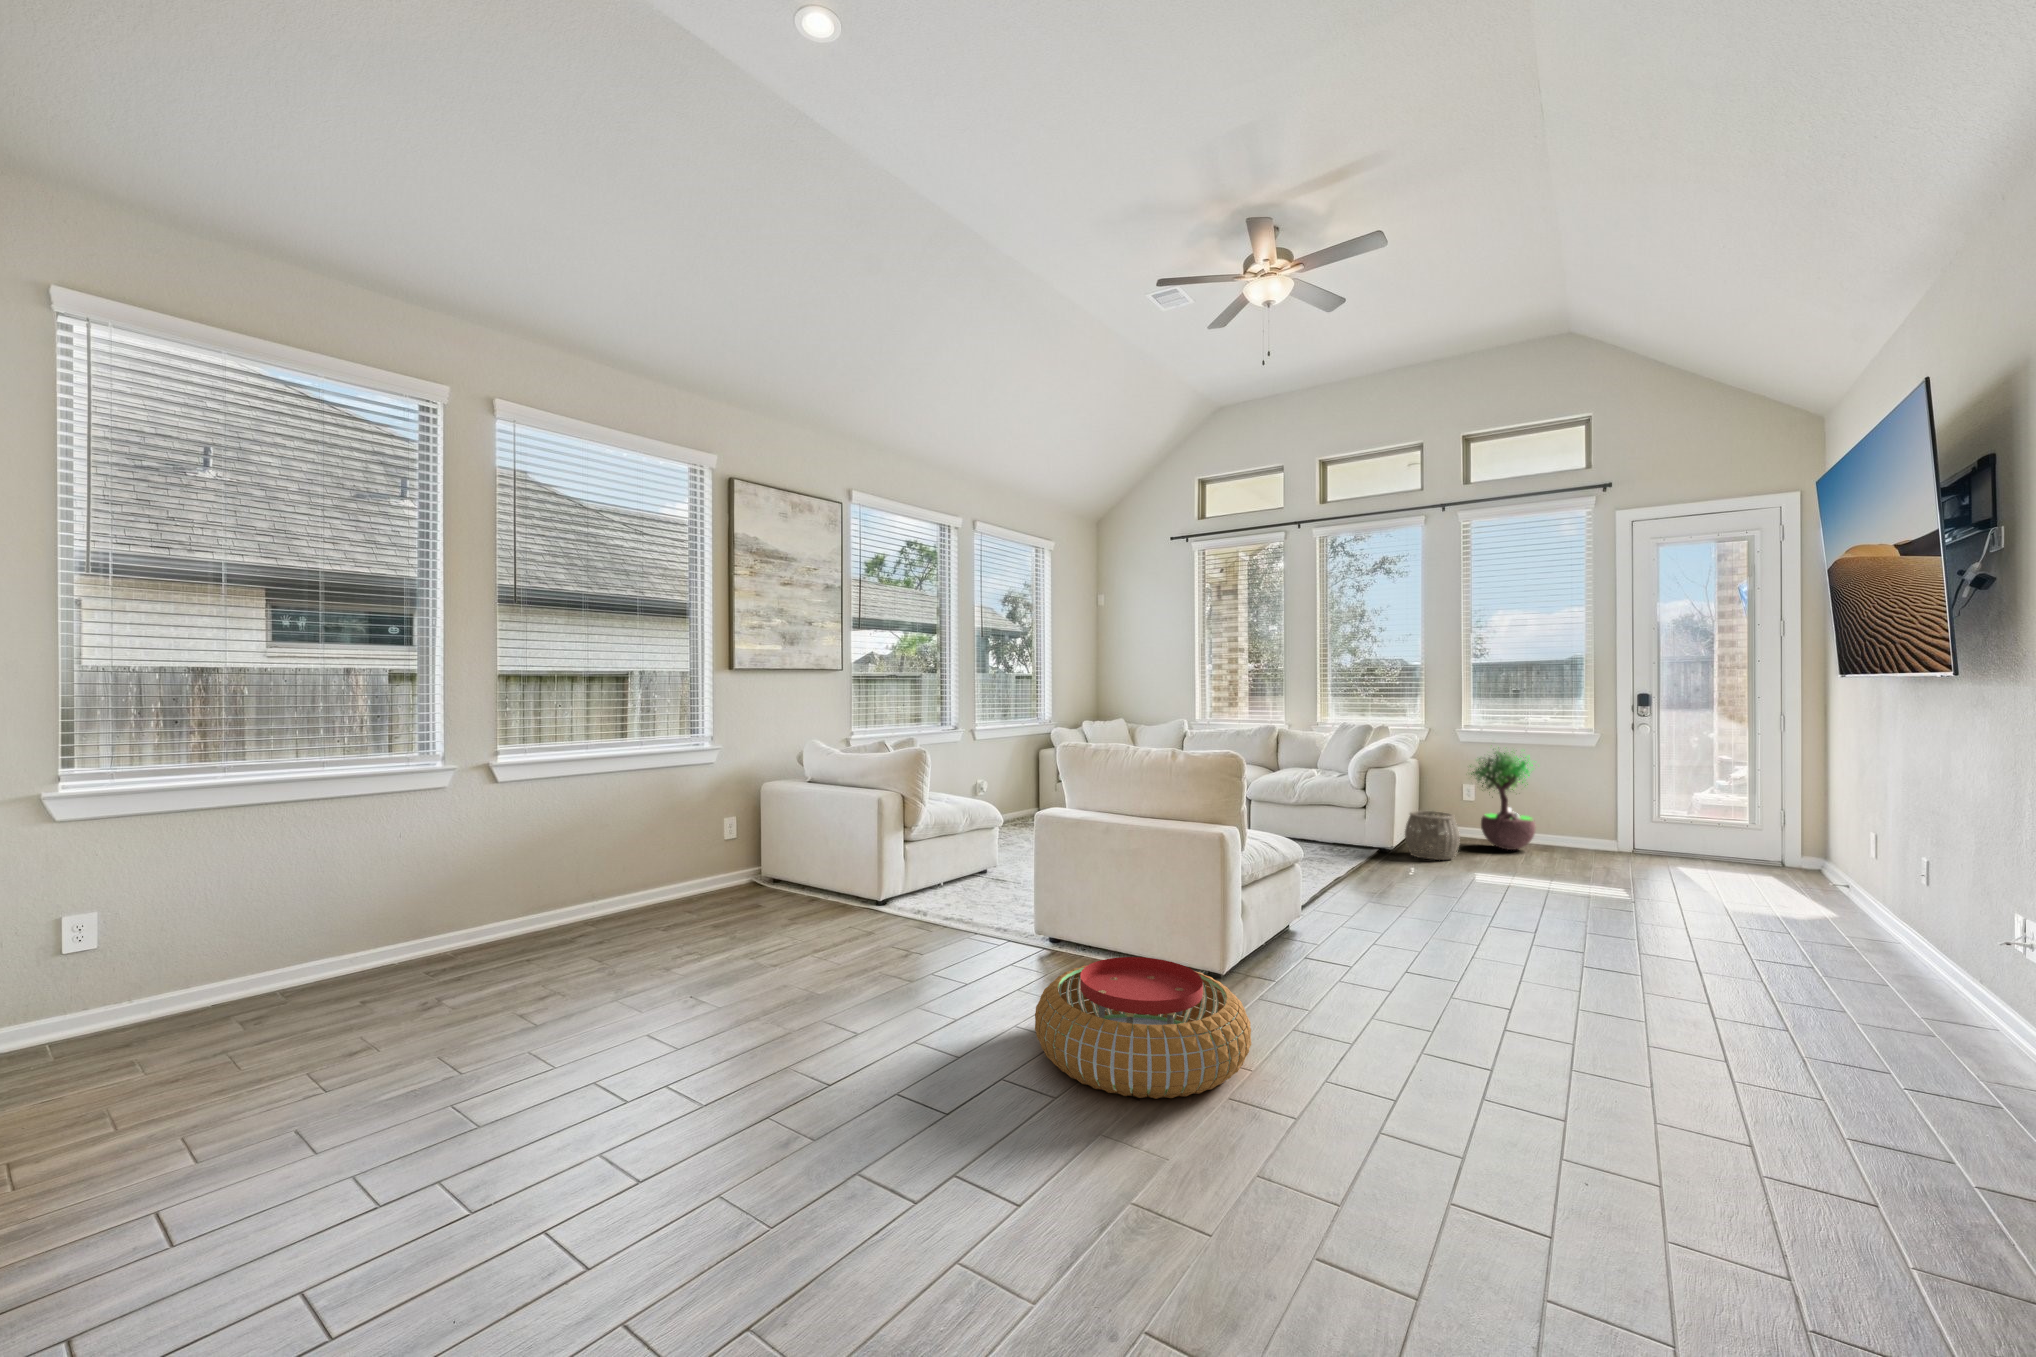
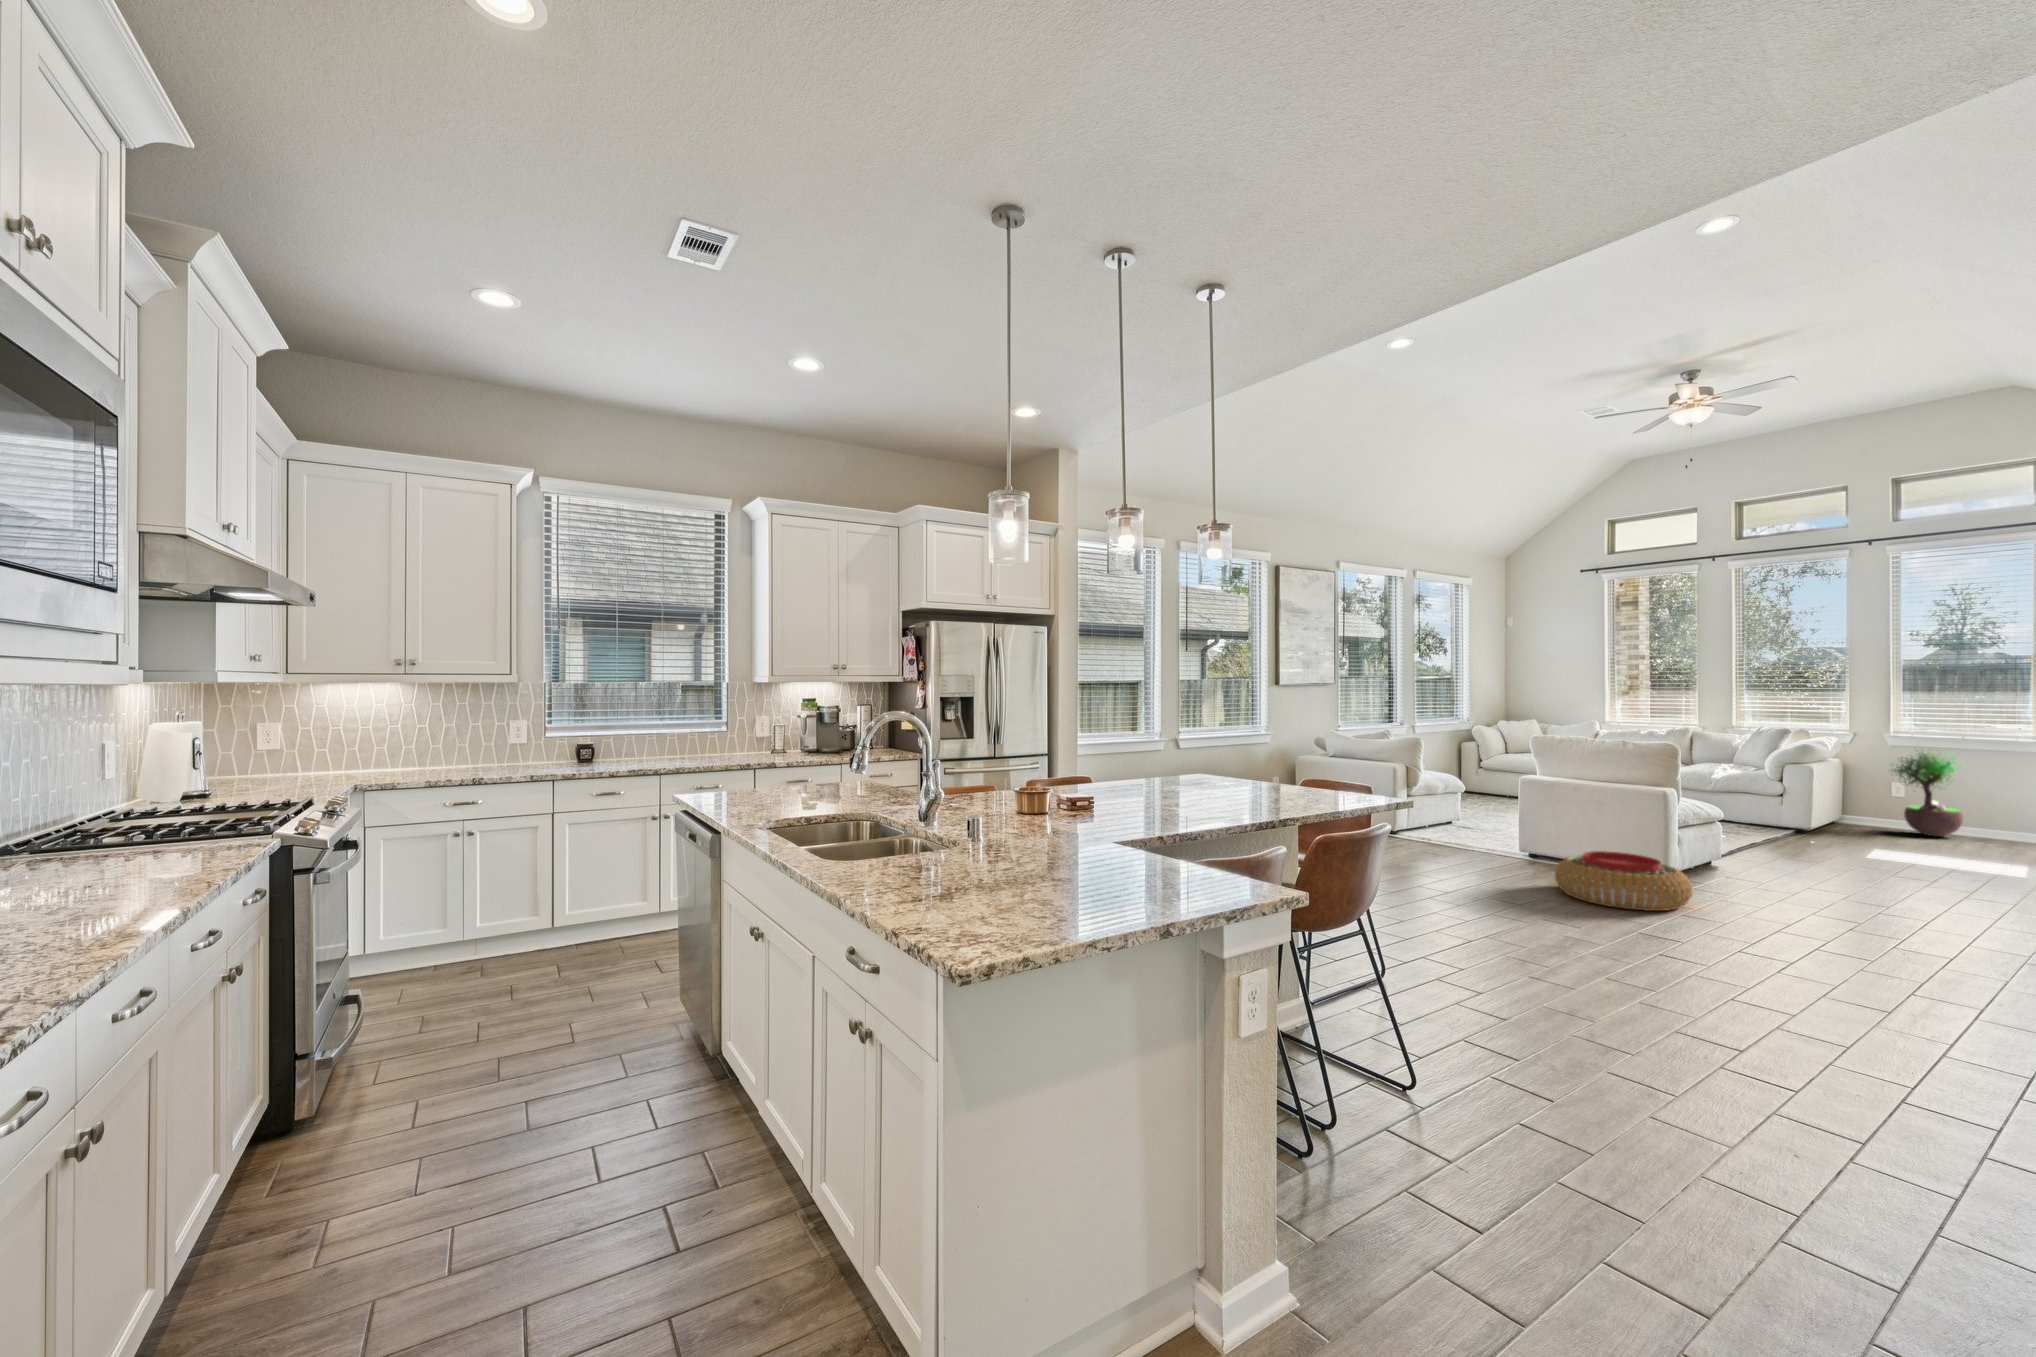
woven basket: present [1405,811,1460,860] -> none [1821,799,1878,839]

